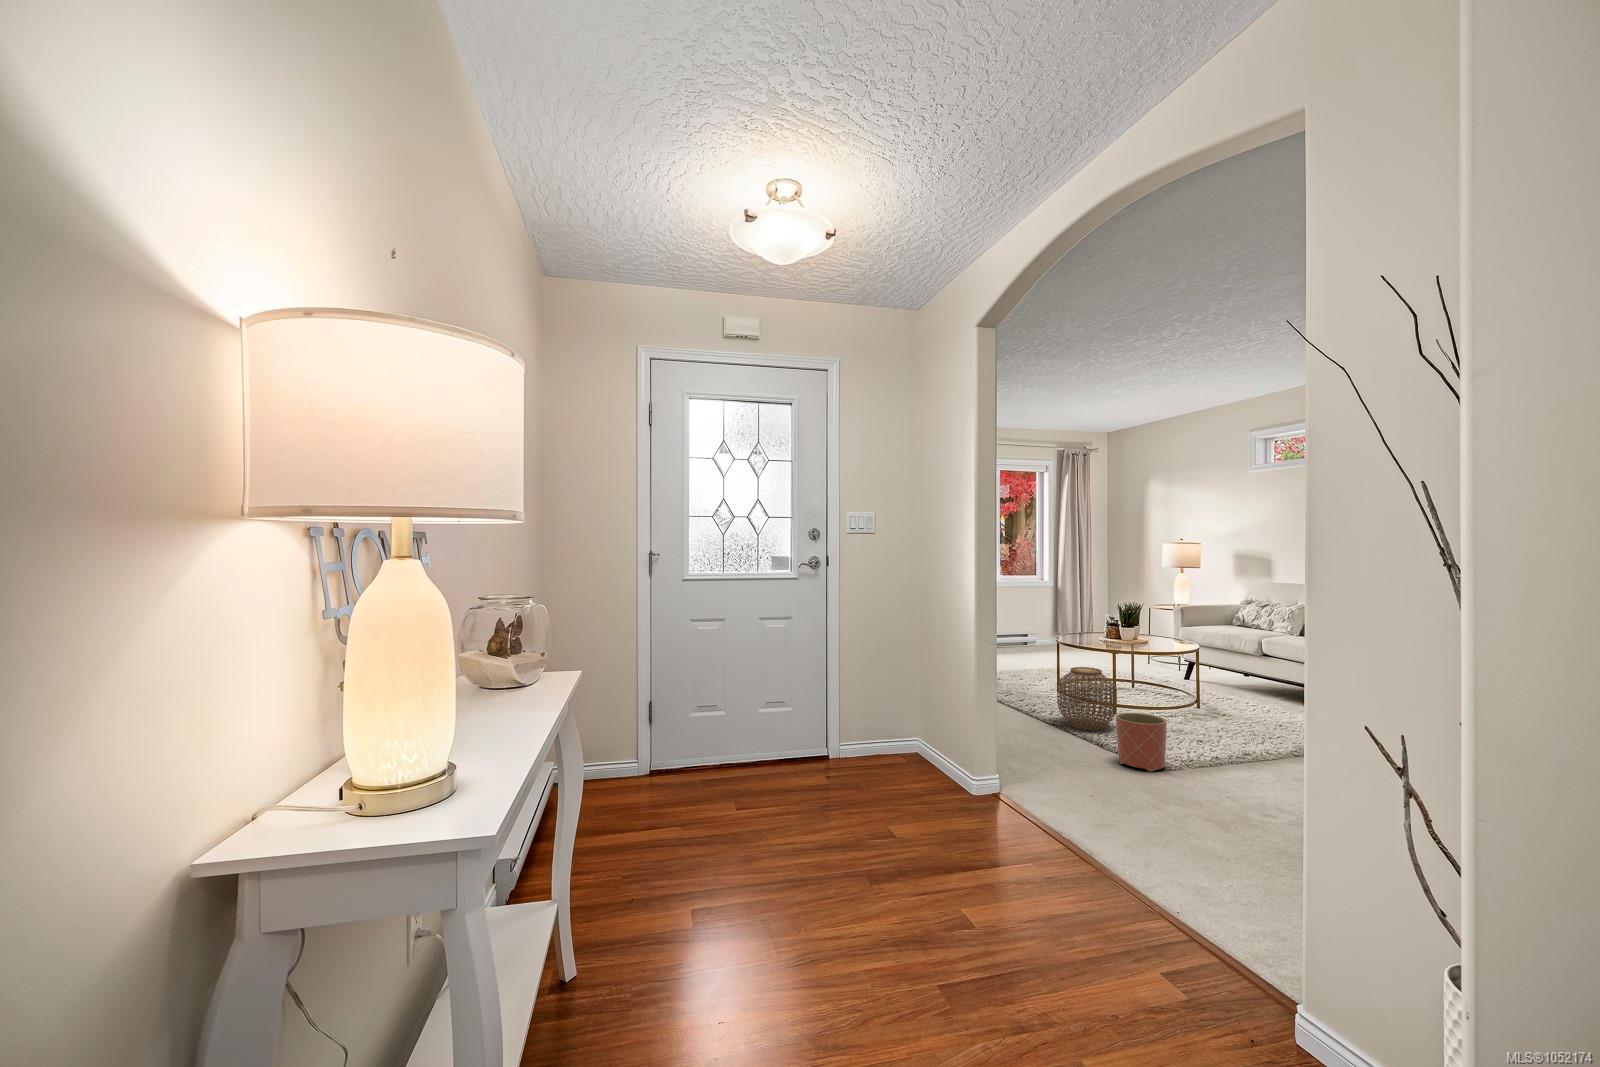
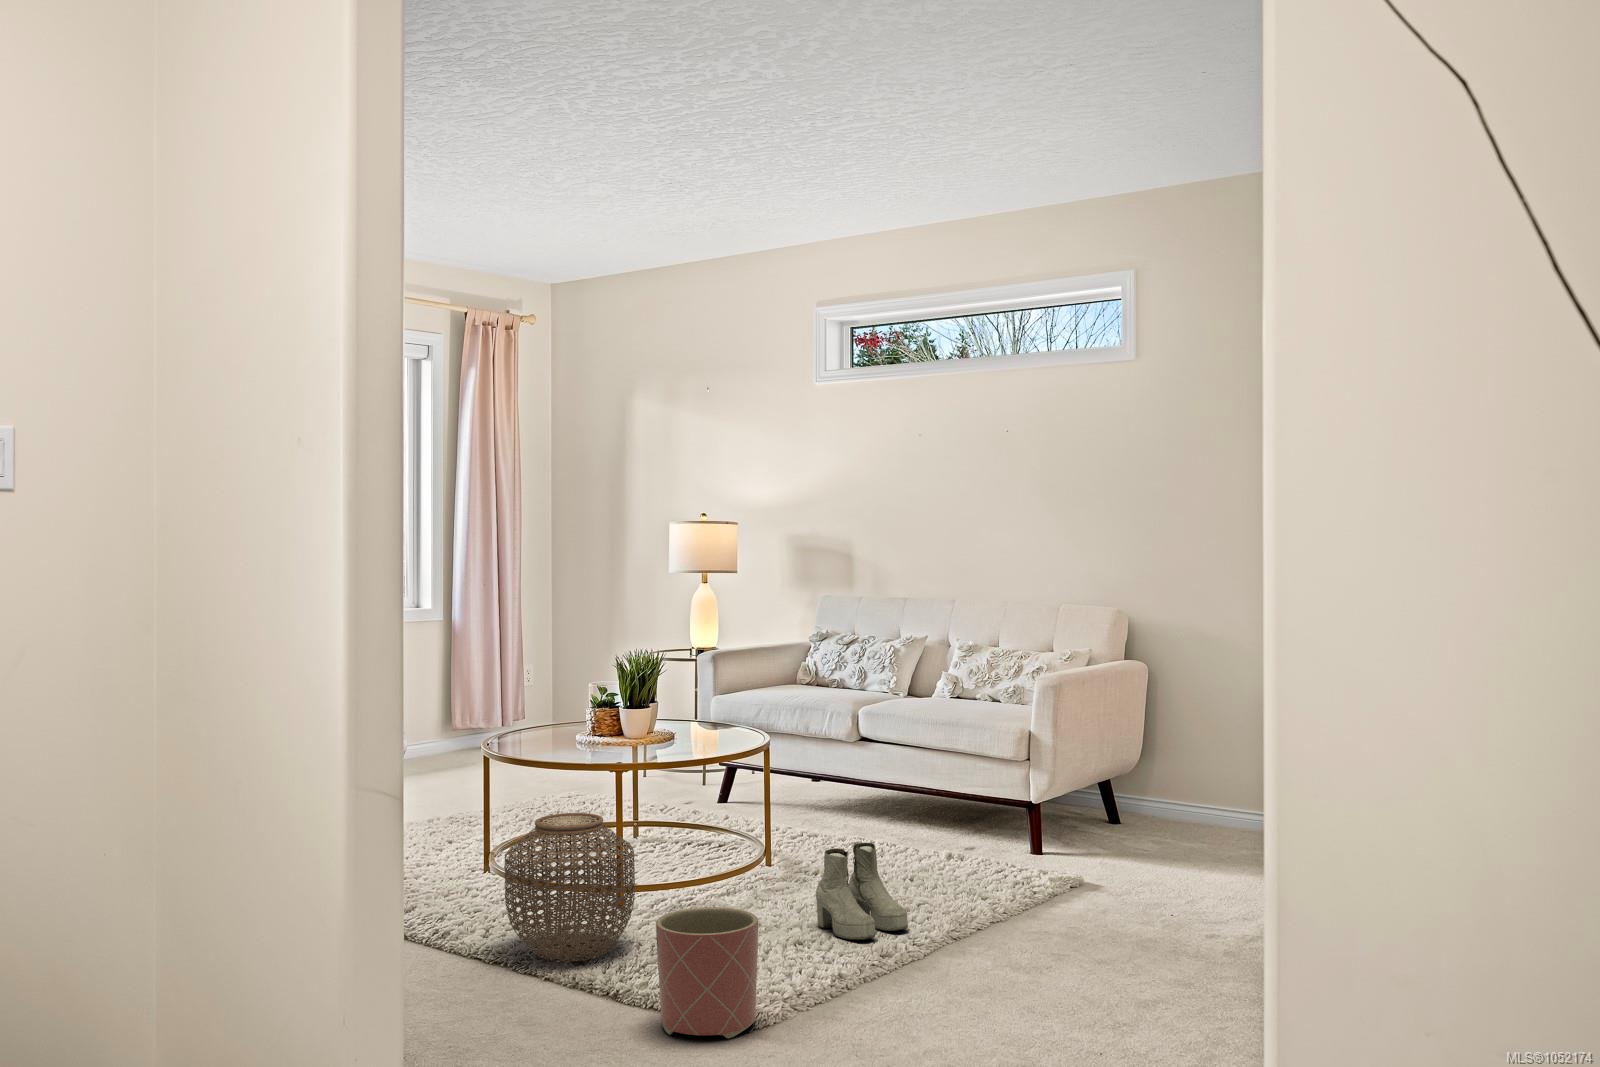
boots: none [1214,701,1267,746] -> present [816,843,908,940]

